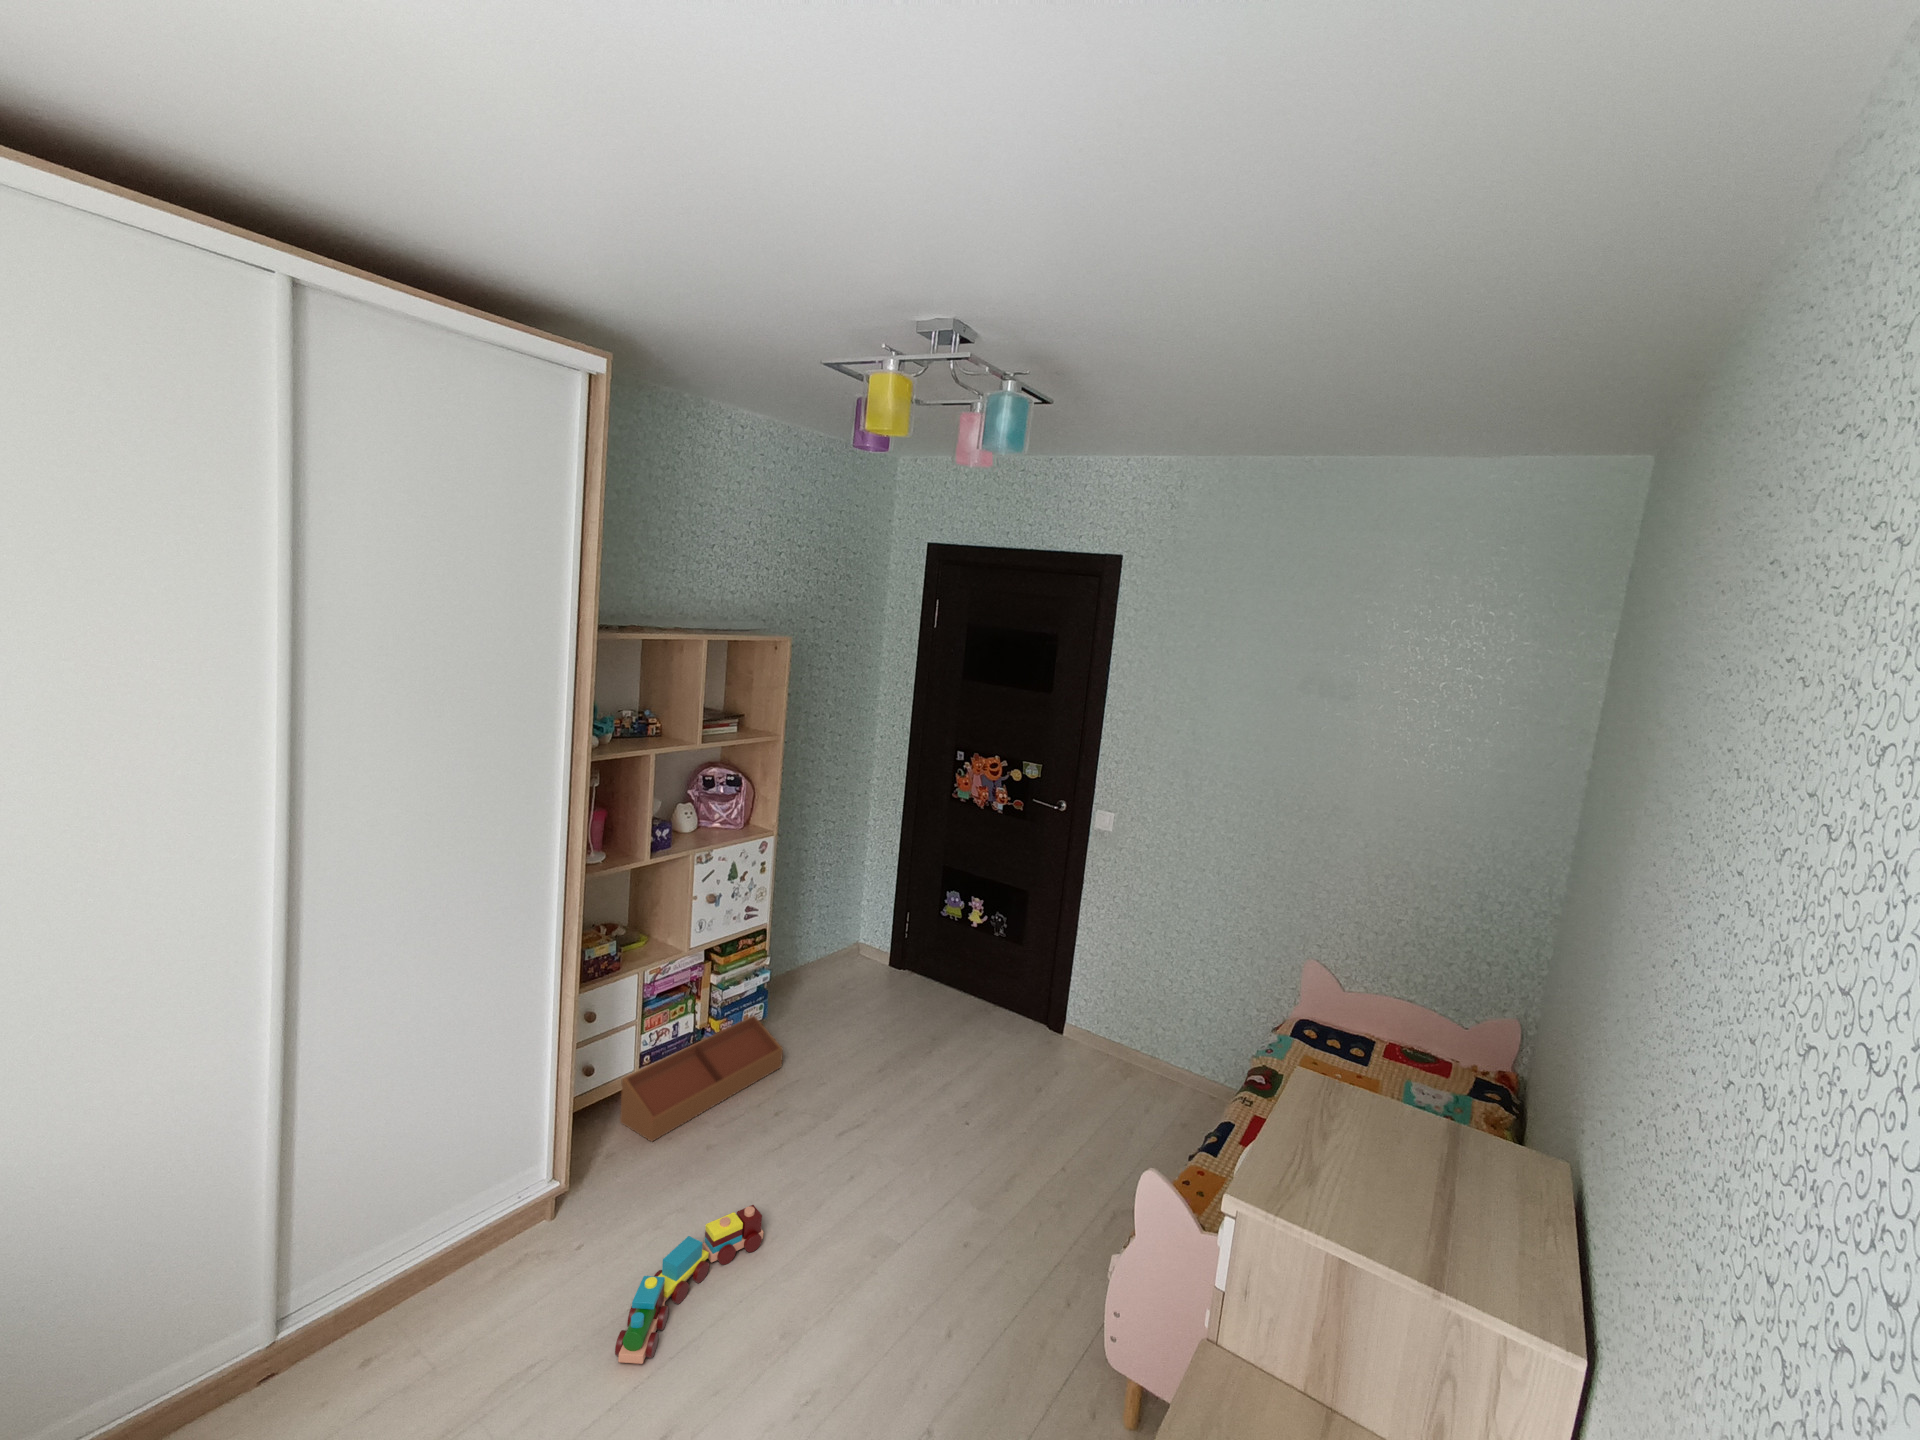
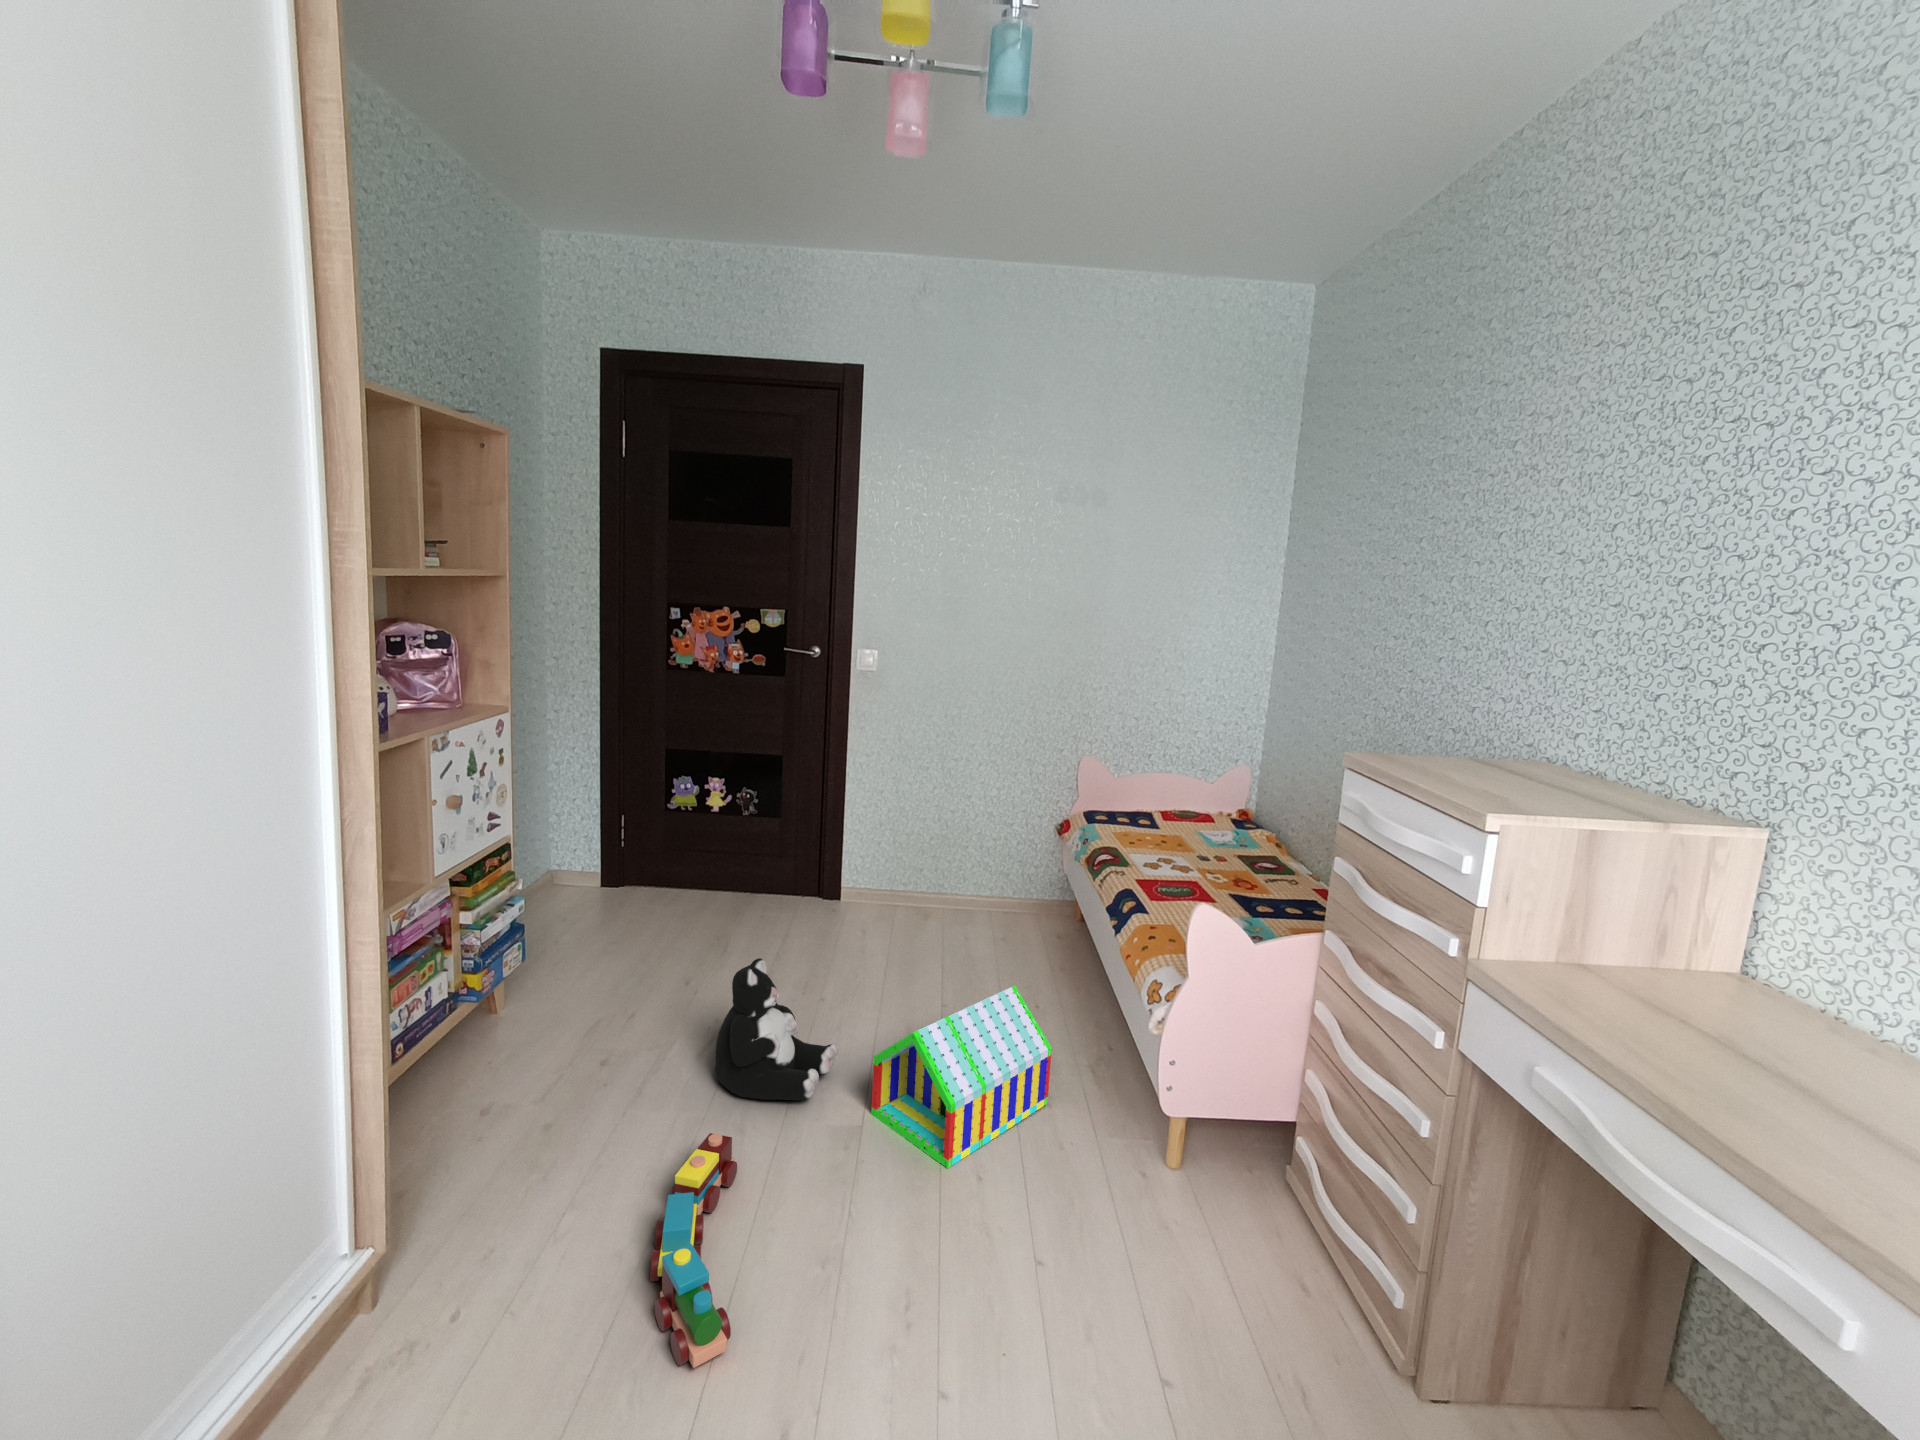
storage bin: present [620,1016,783,1141] -> none [389,960,570,1146]
plush toy: none [812,1079,905,1212] -> present [715,958,838,1100]
toy house: none [892,1192,1046,1328] -> present [871,986,1052,1168]

